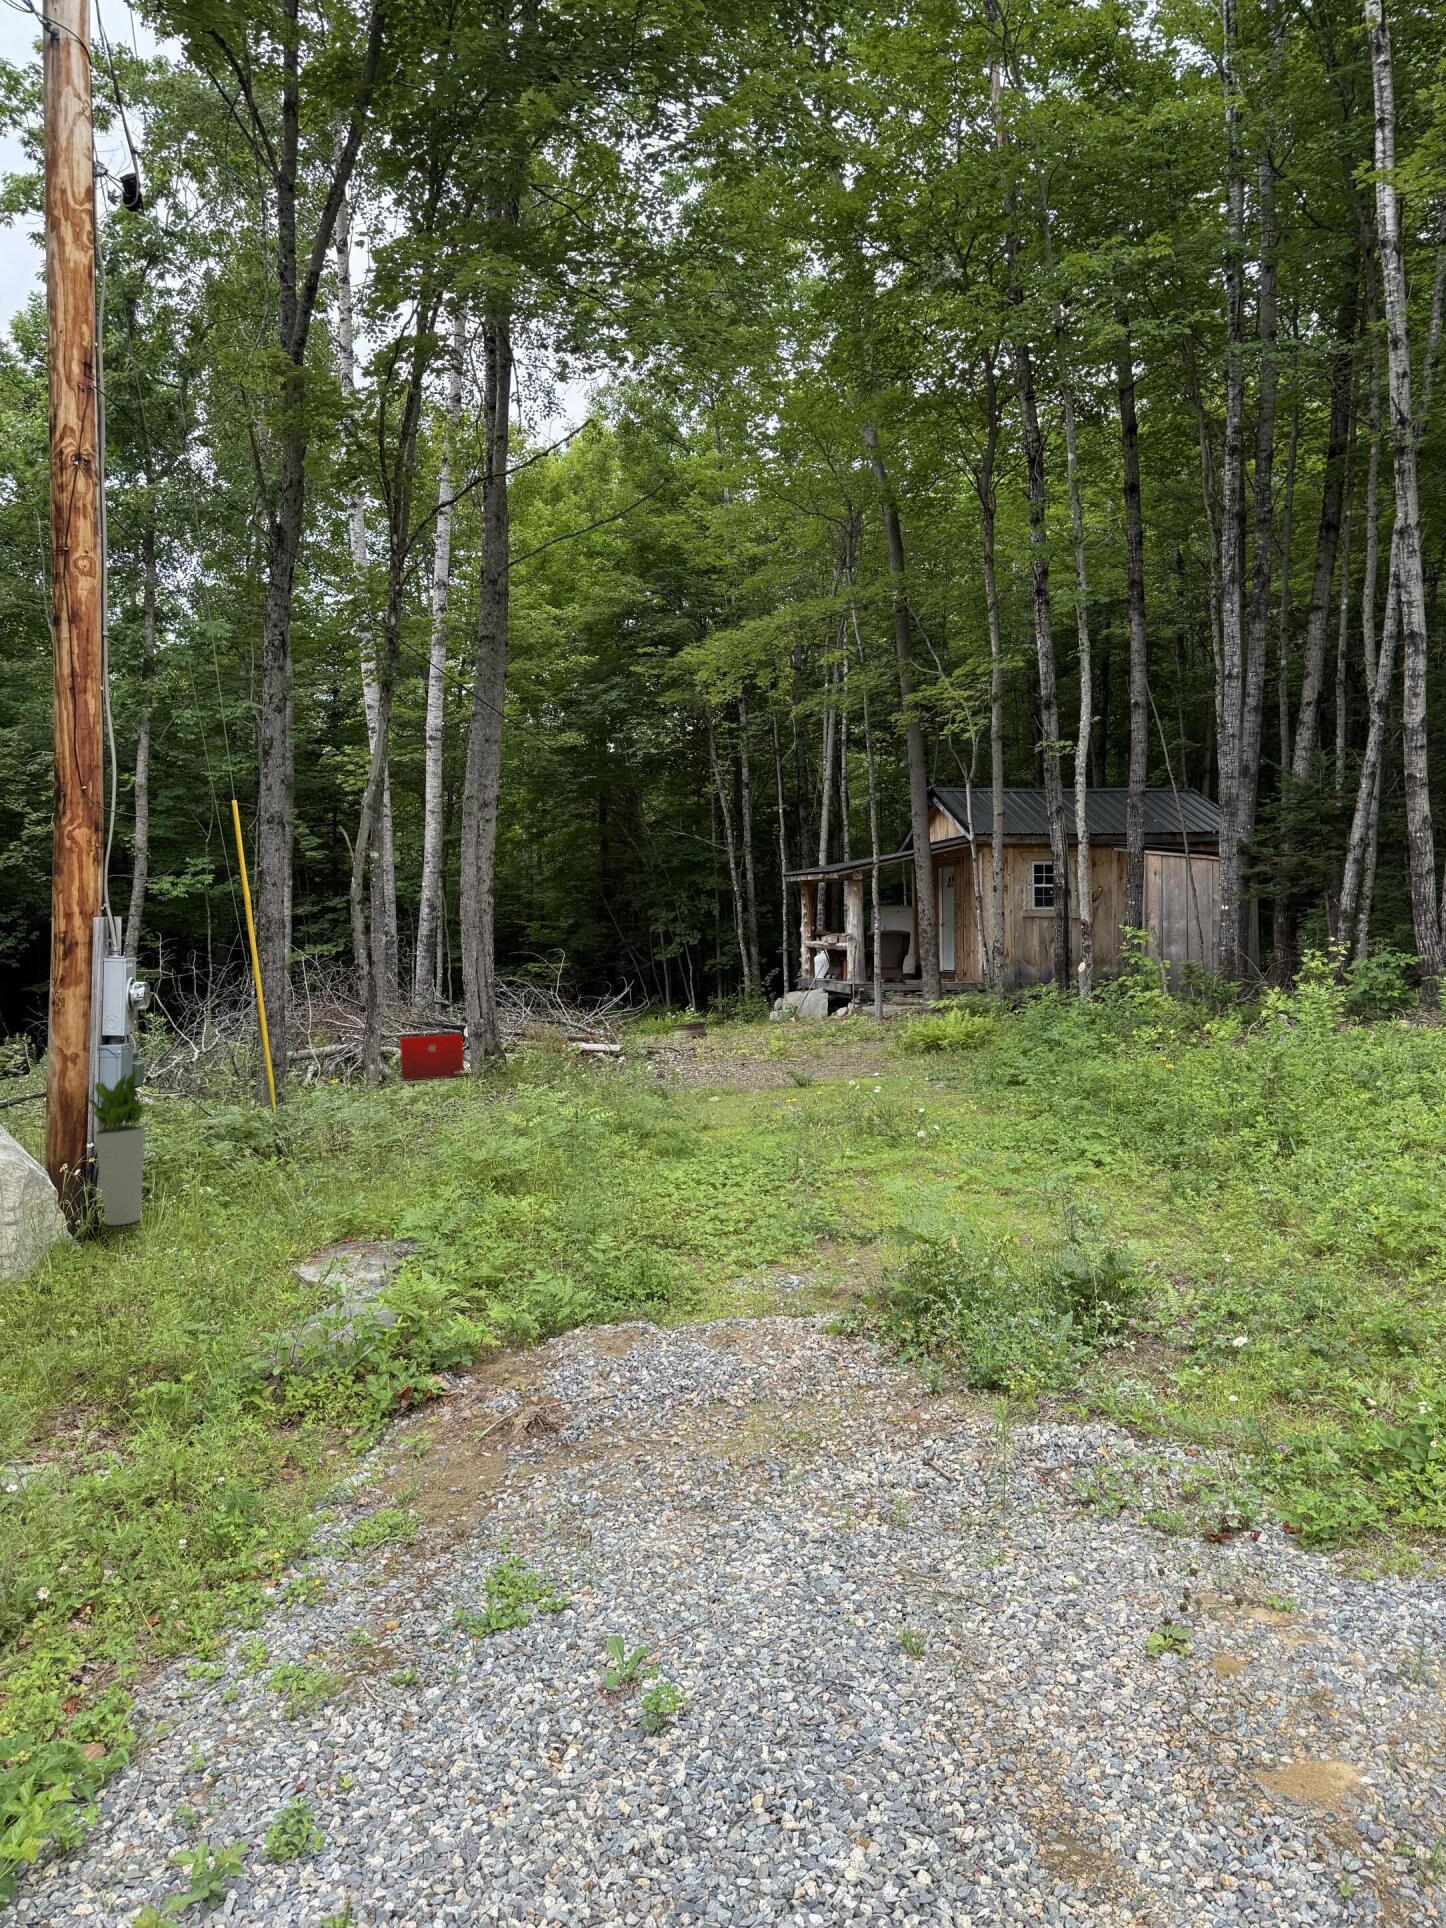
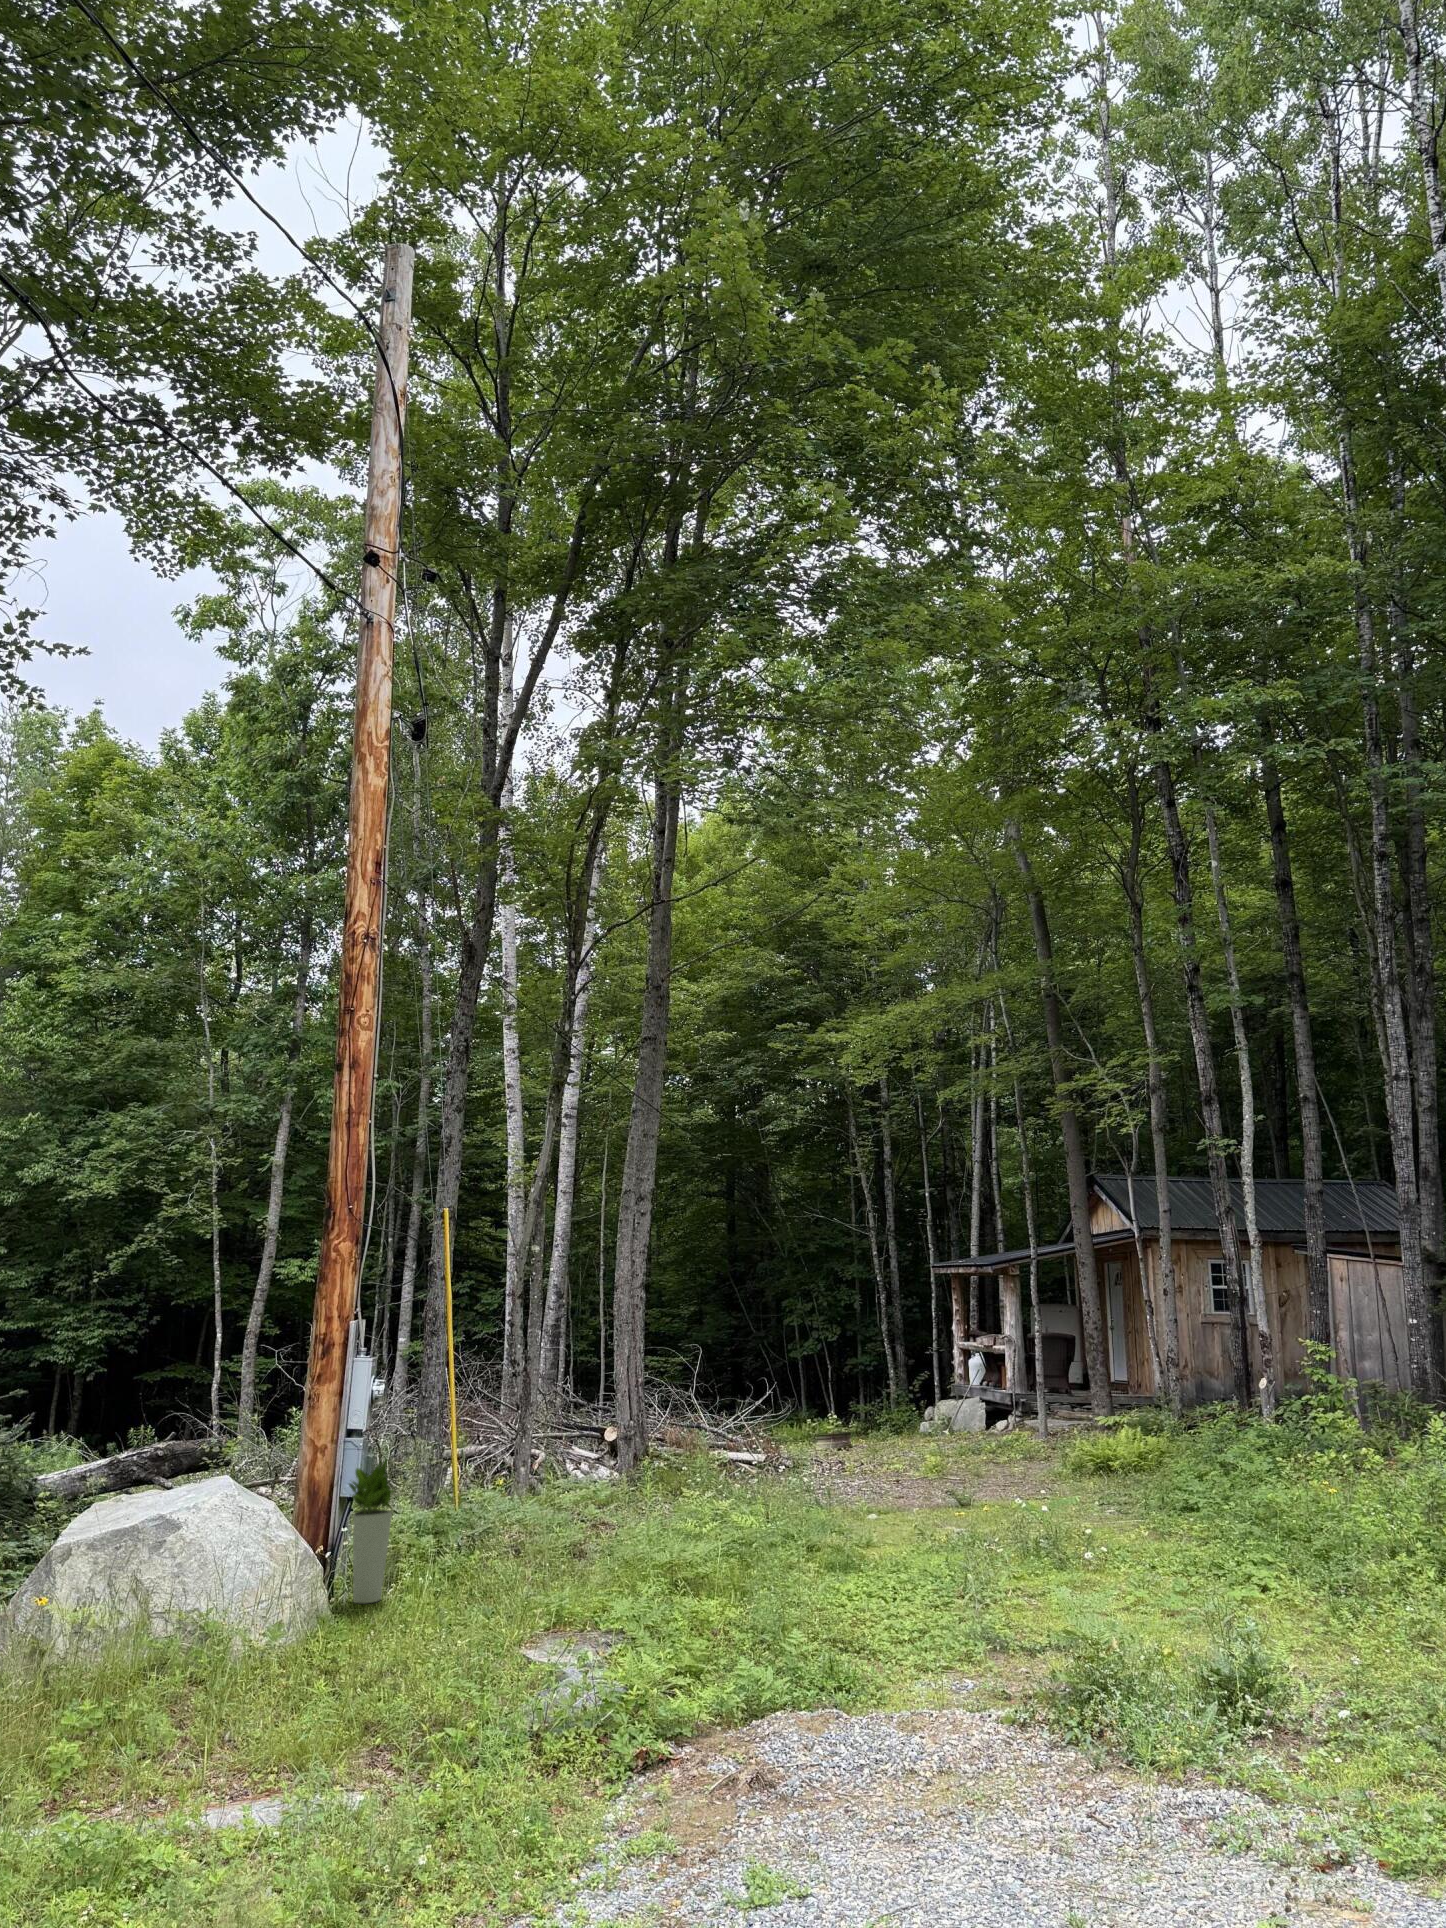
toolbox: present [400,1026,464,1081] -> none [558,1428,620,1485]

